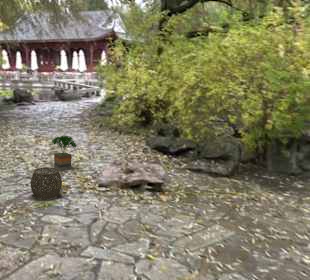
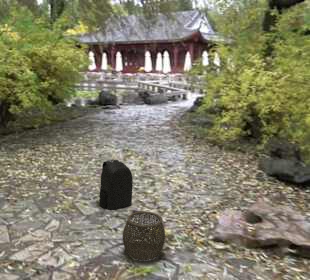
backpack: none [13,136,40,174] -> present [99,160,133,210]
potted tree: present [52,136,77,171] -> none [146,159,180,206]

